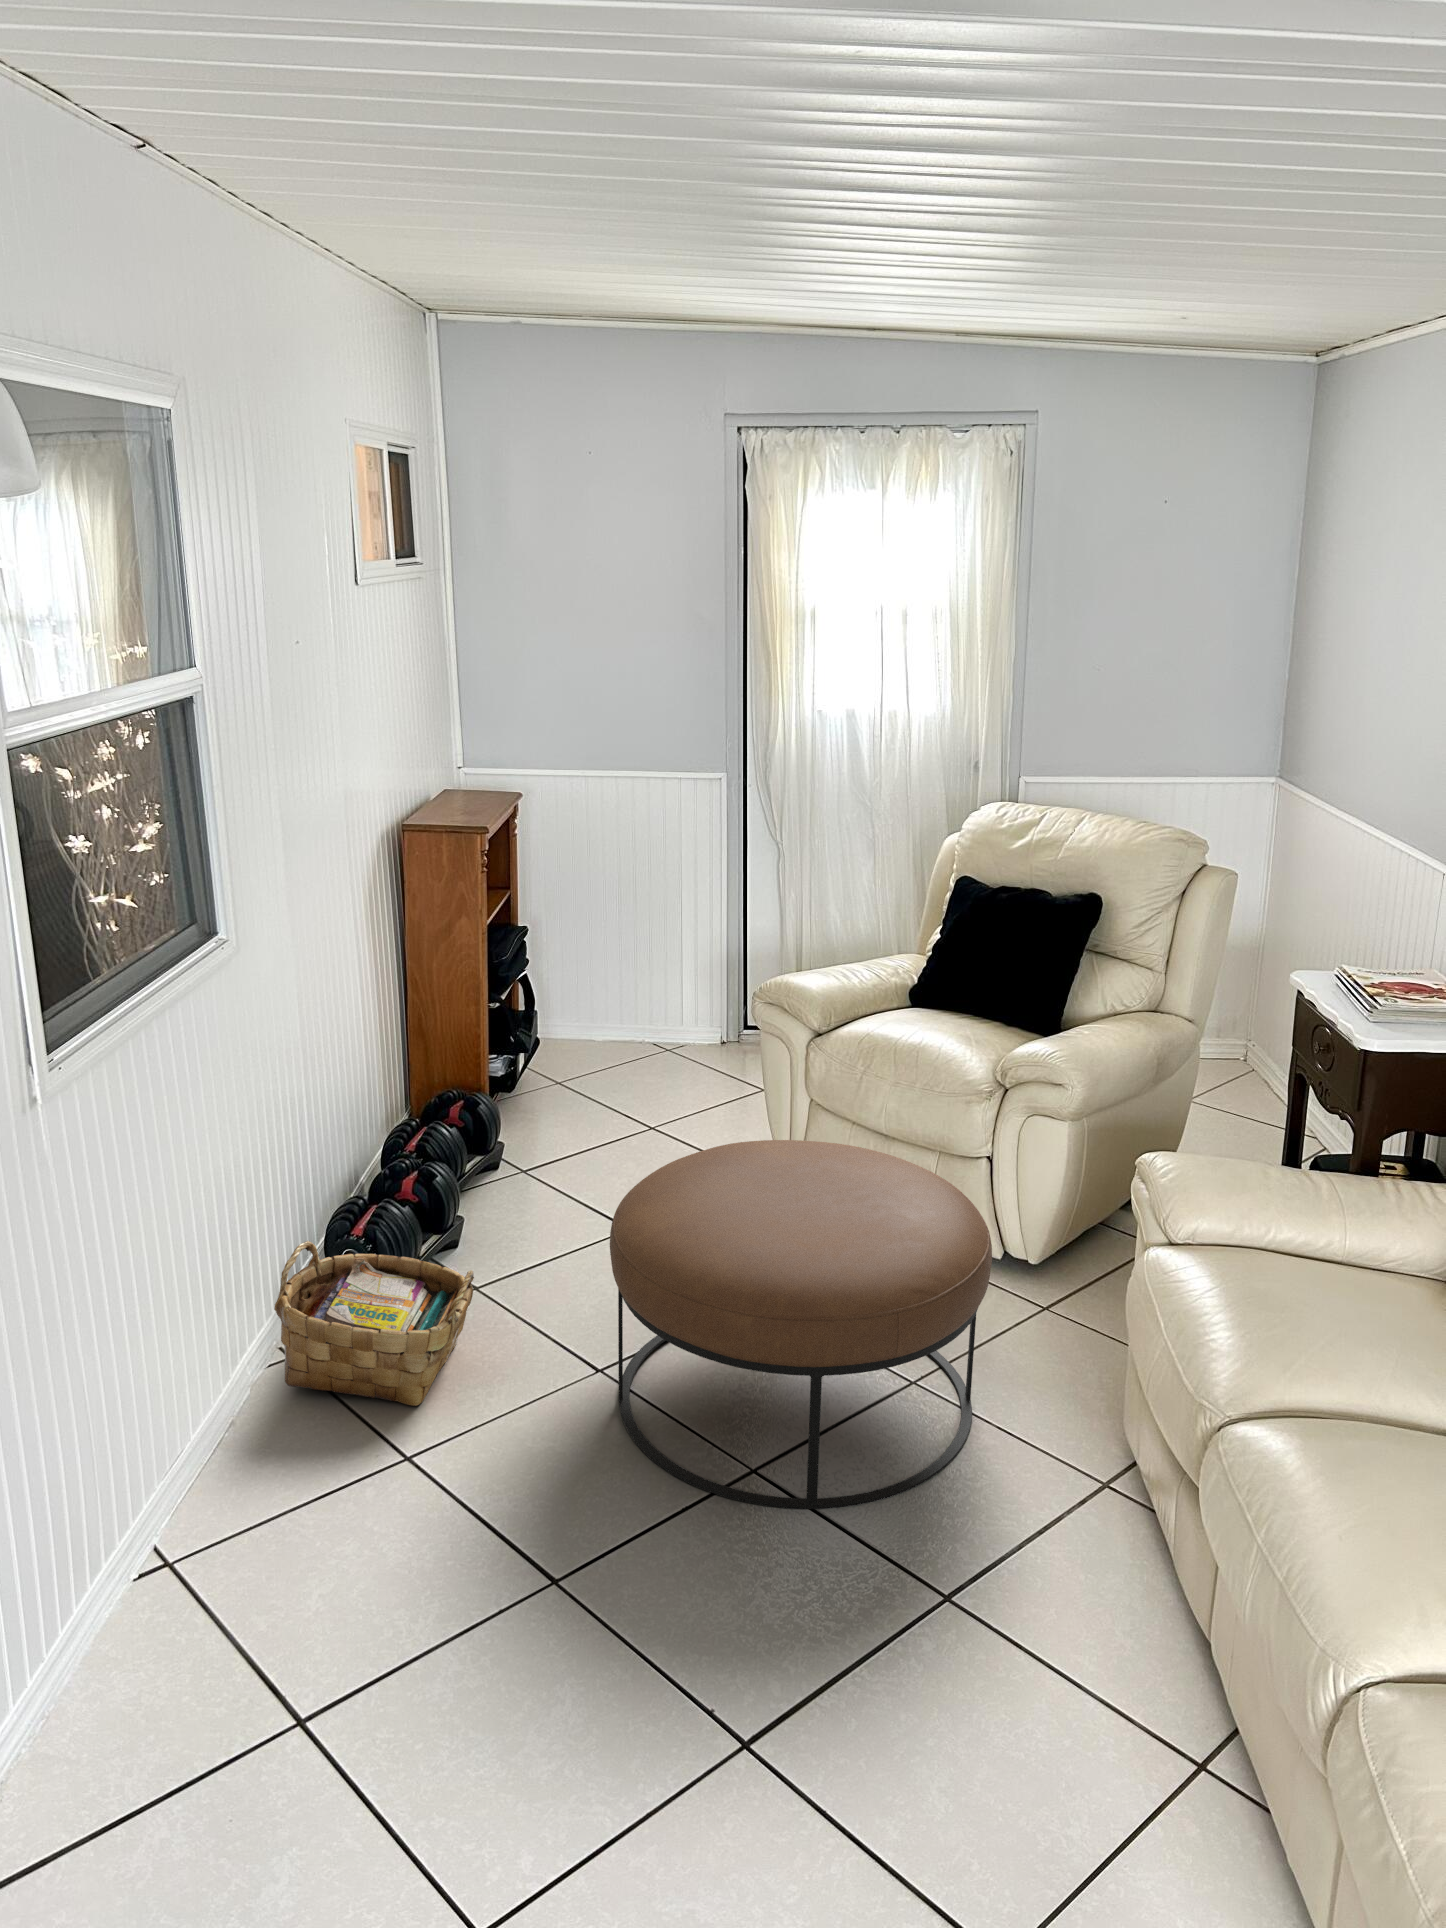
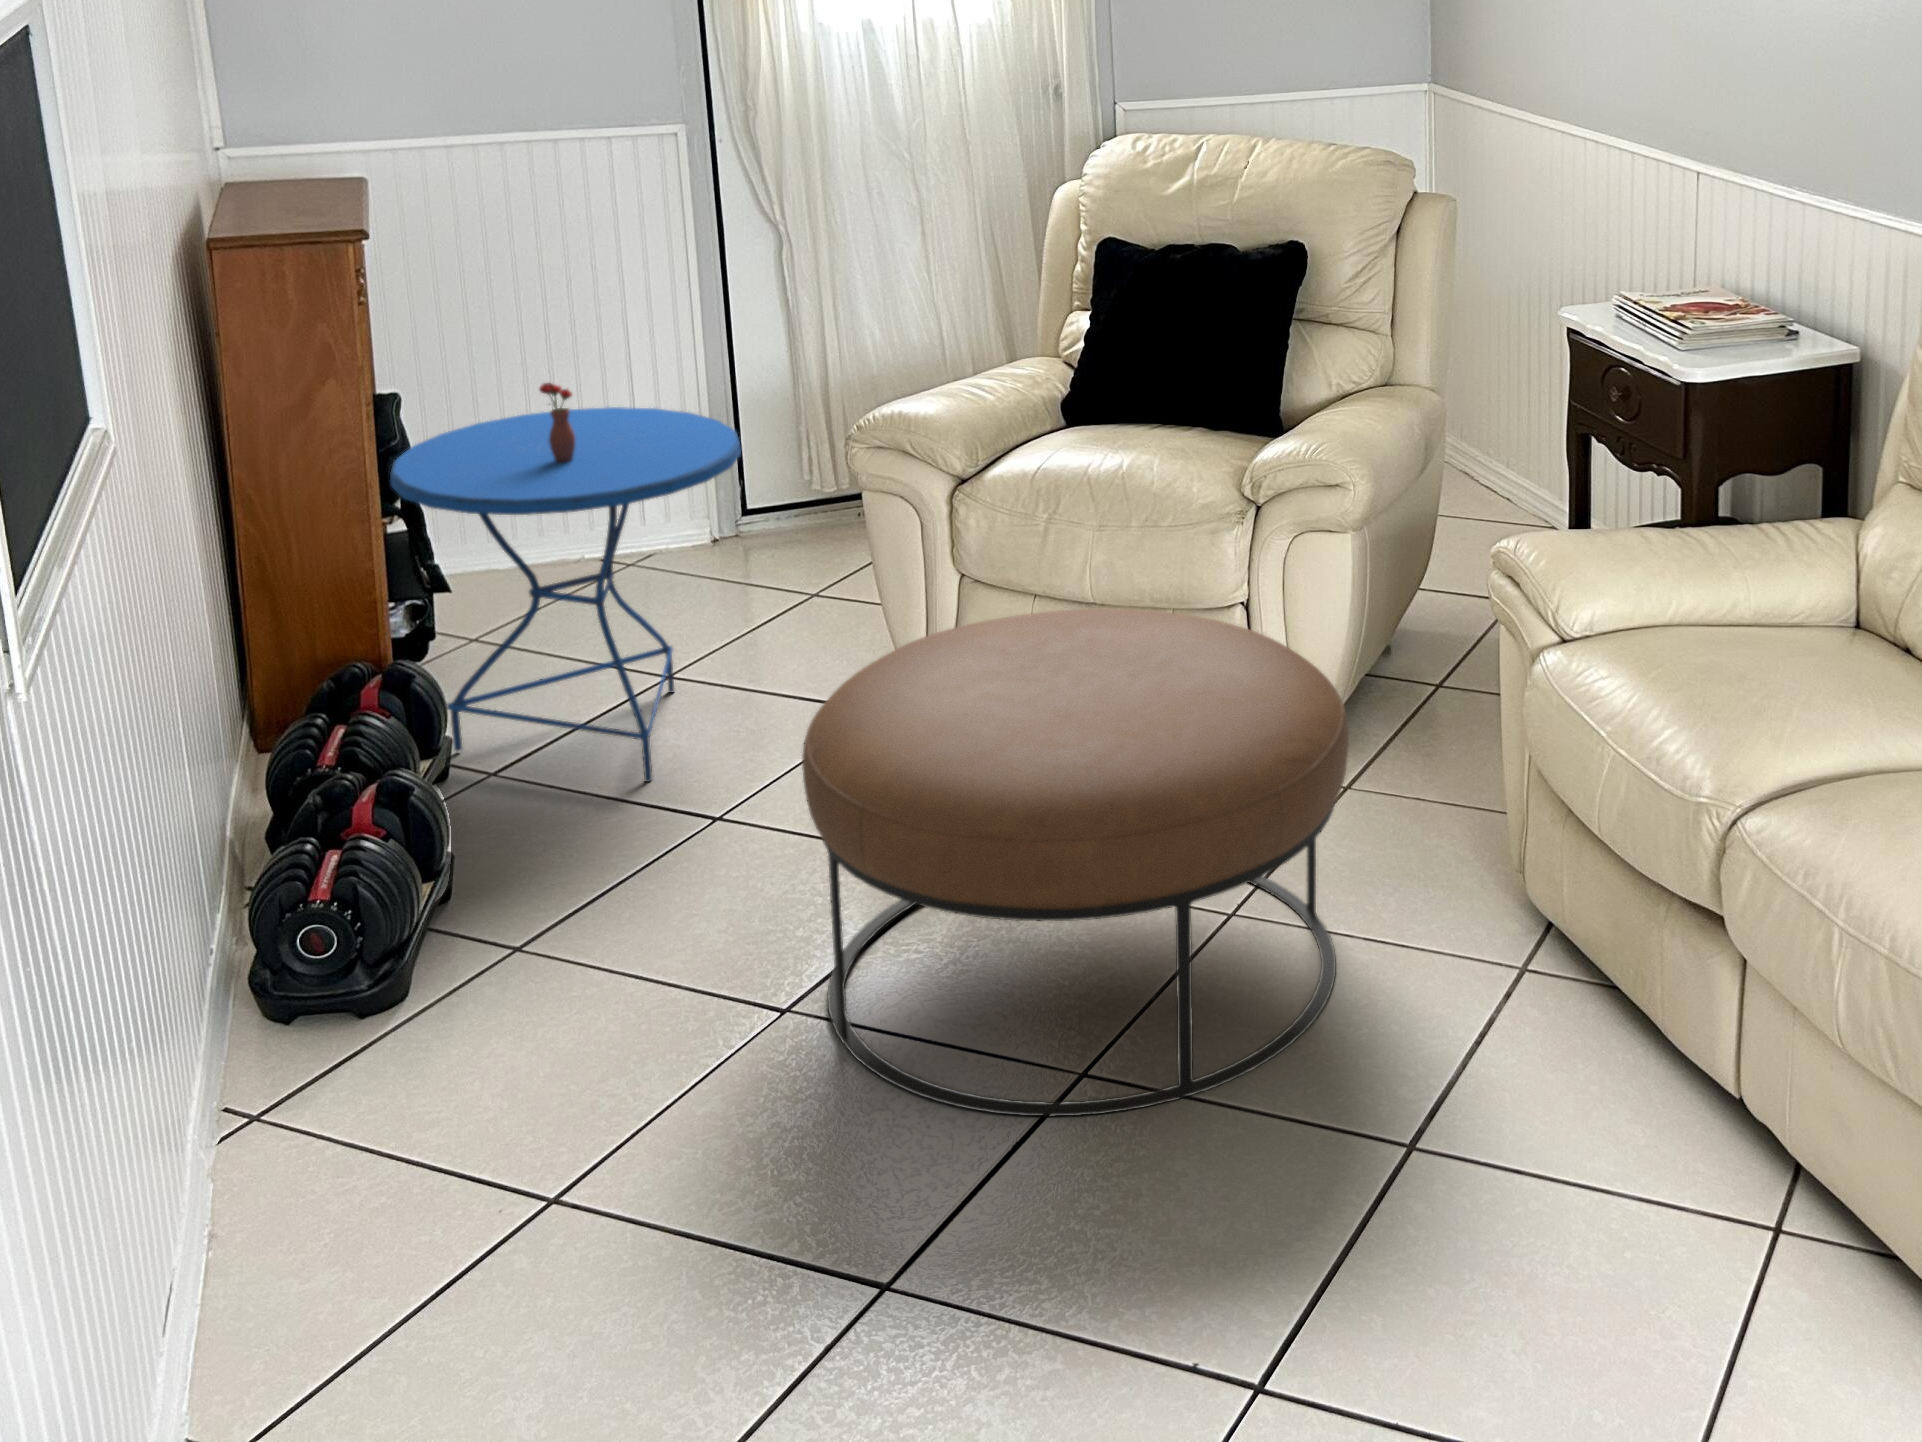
side table: none [479,935,688,1198] -> present [390,383,741,782]
woven basket: present [274,1241,474,1406] -> none [234,901,574,1162]

